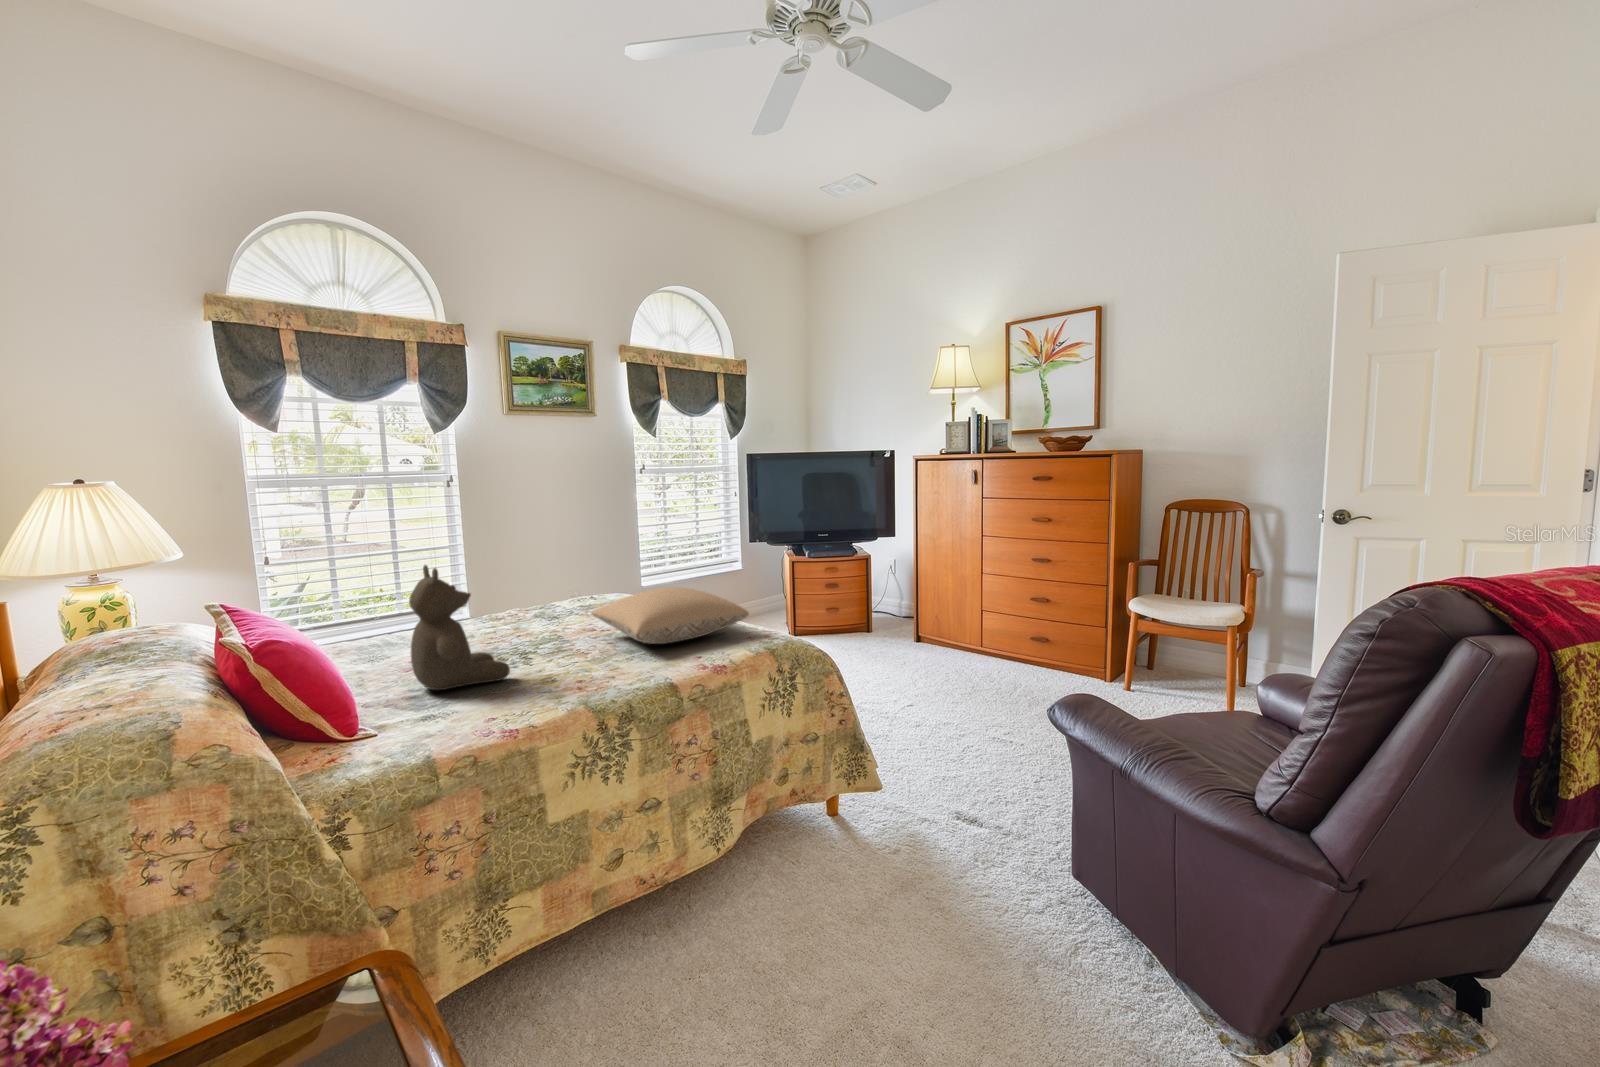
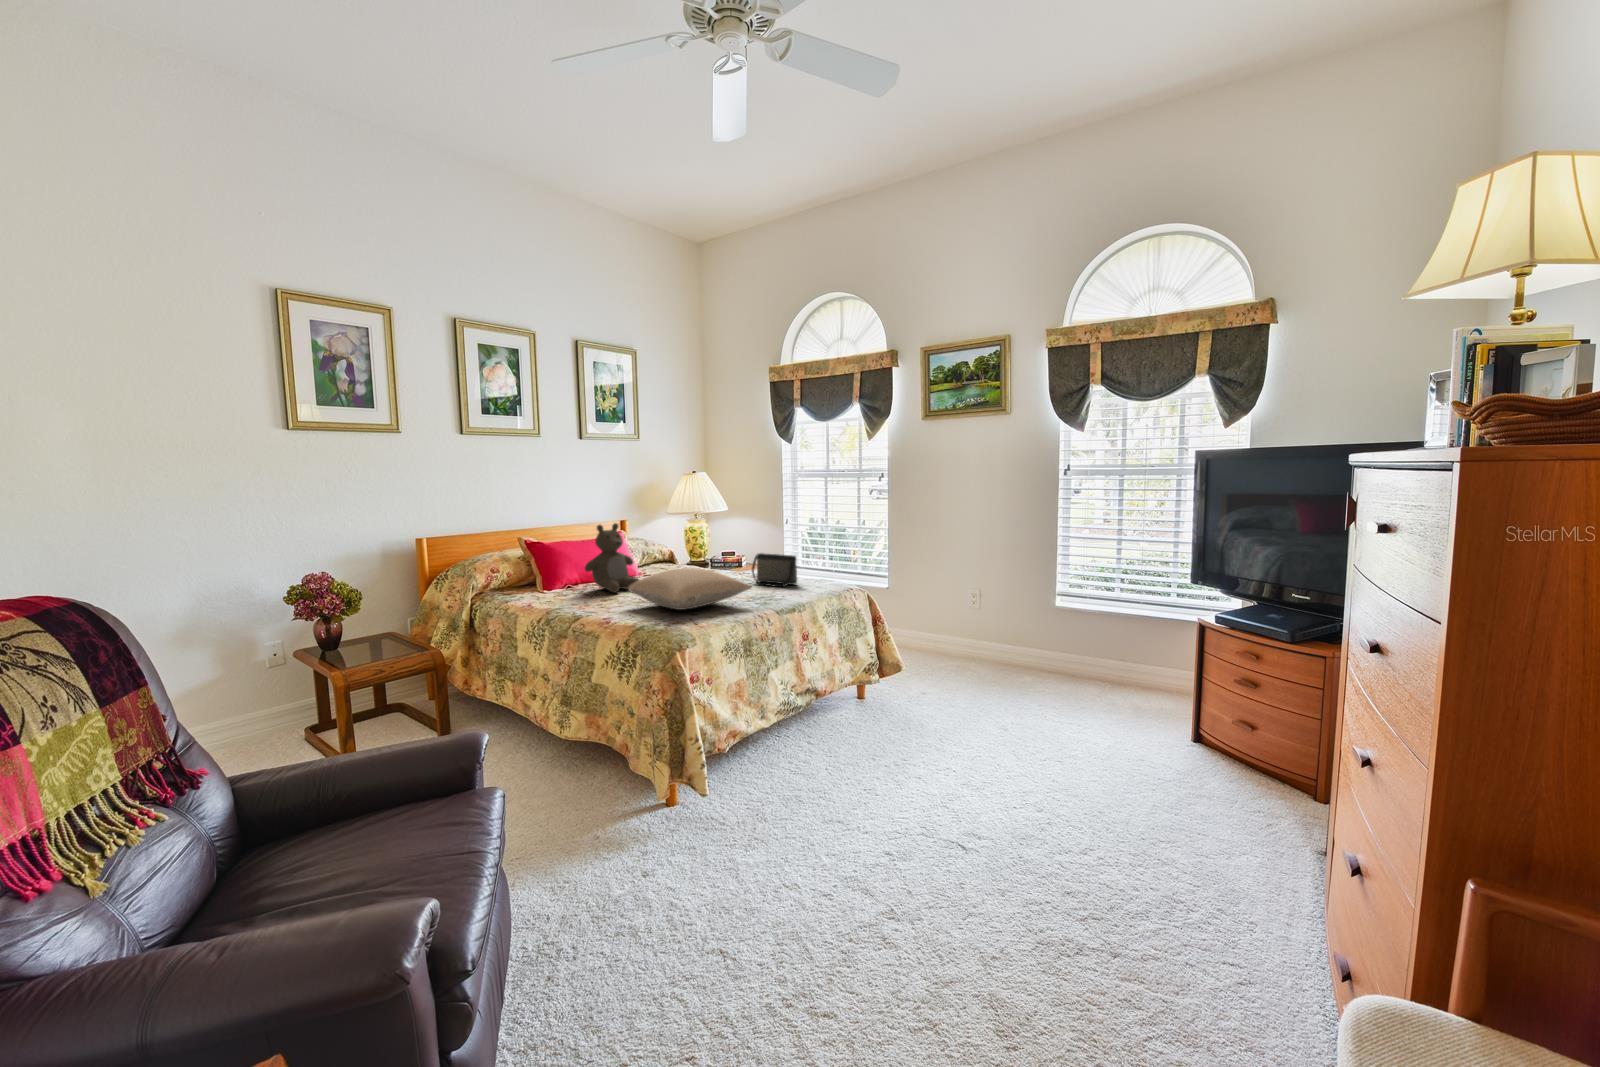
handbag: none [525,574,597,621] -> present [752,553,797,587]

